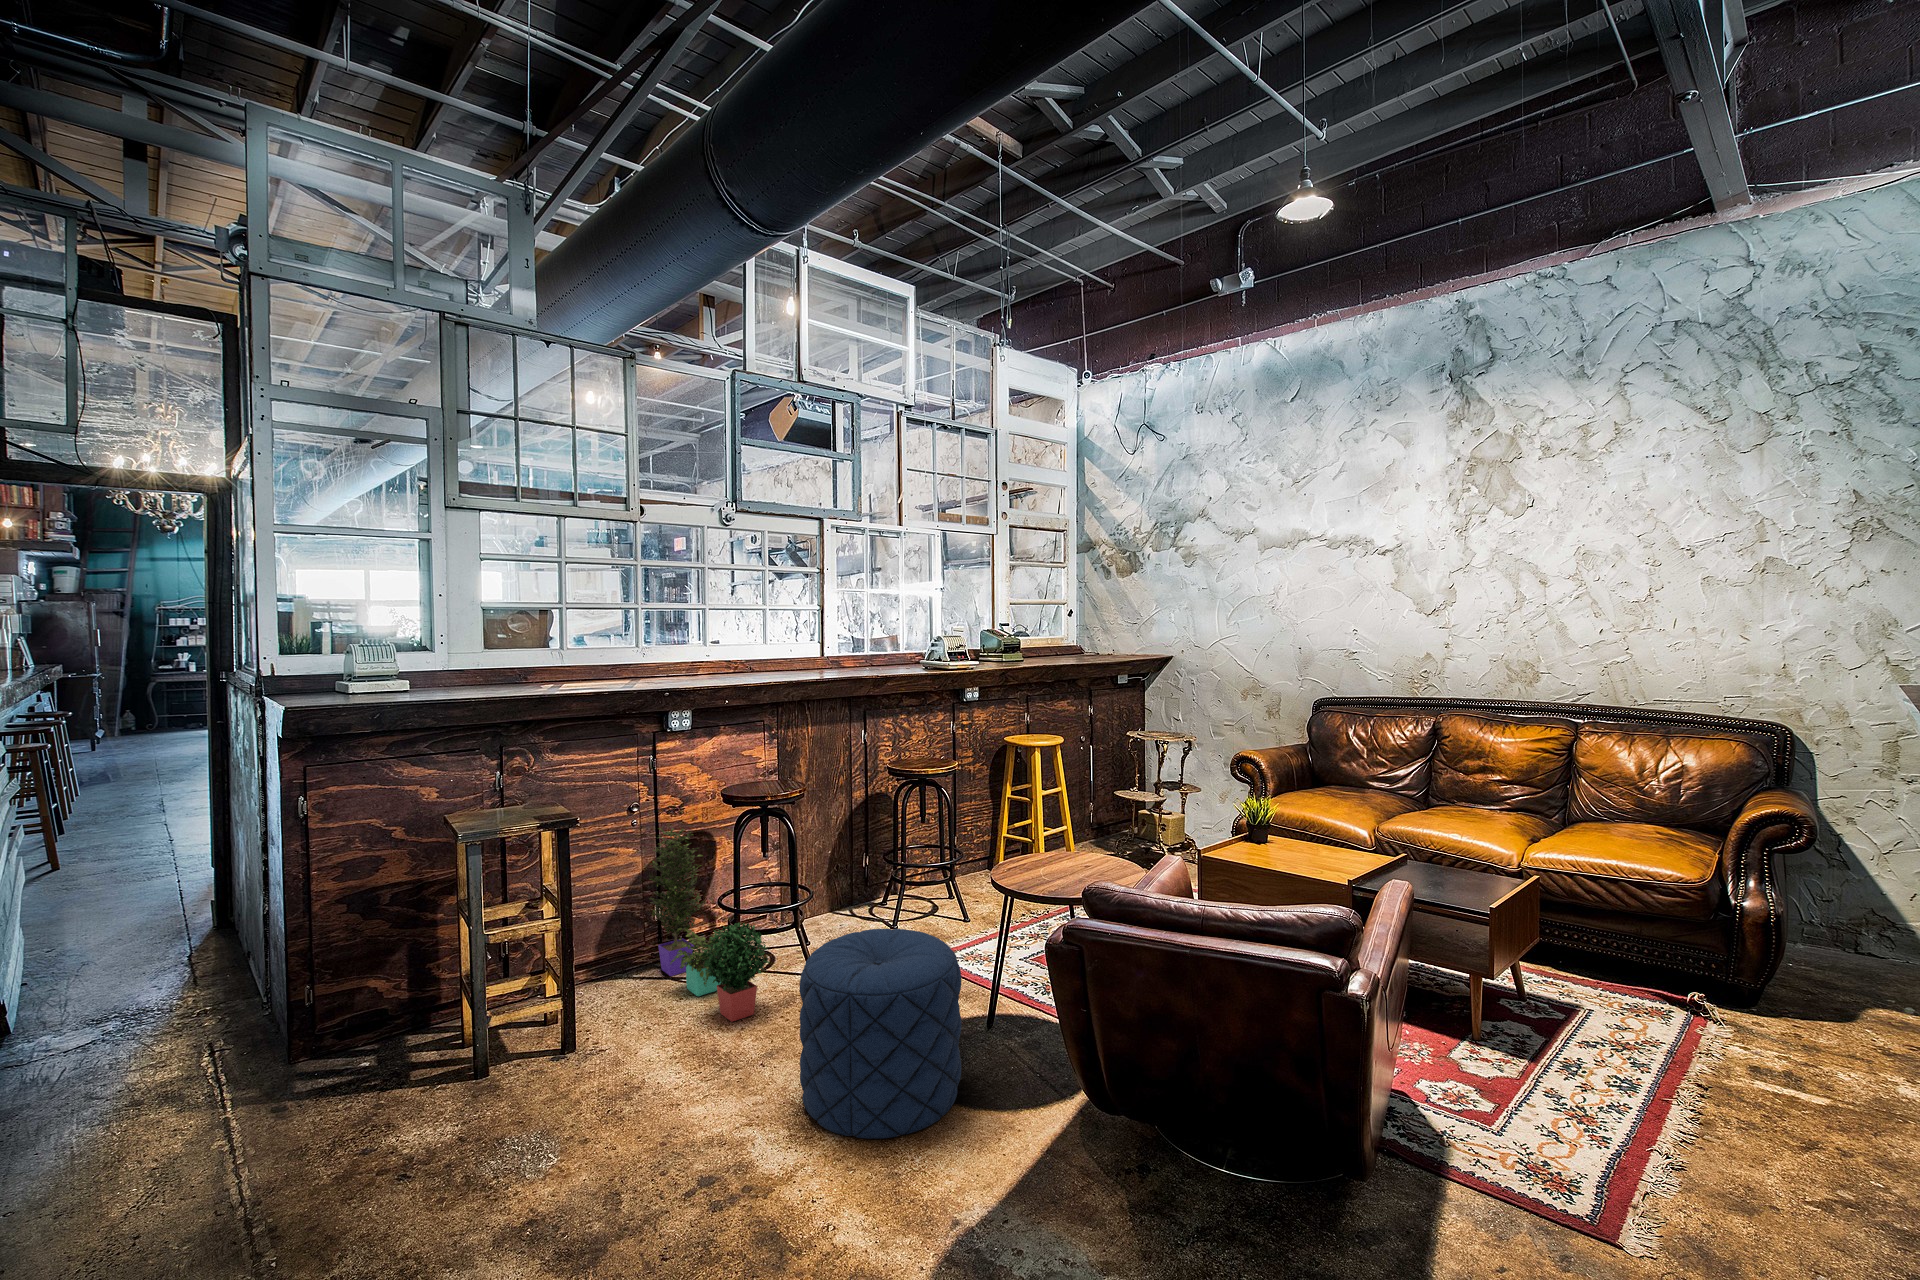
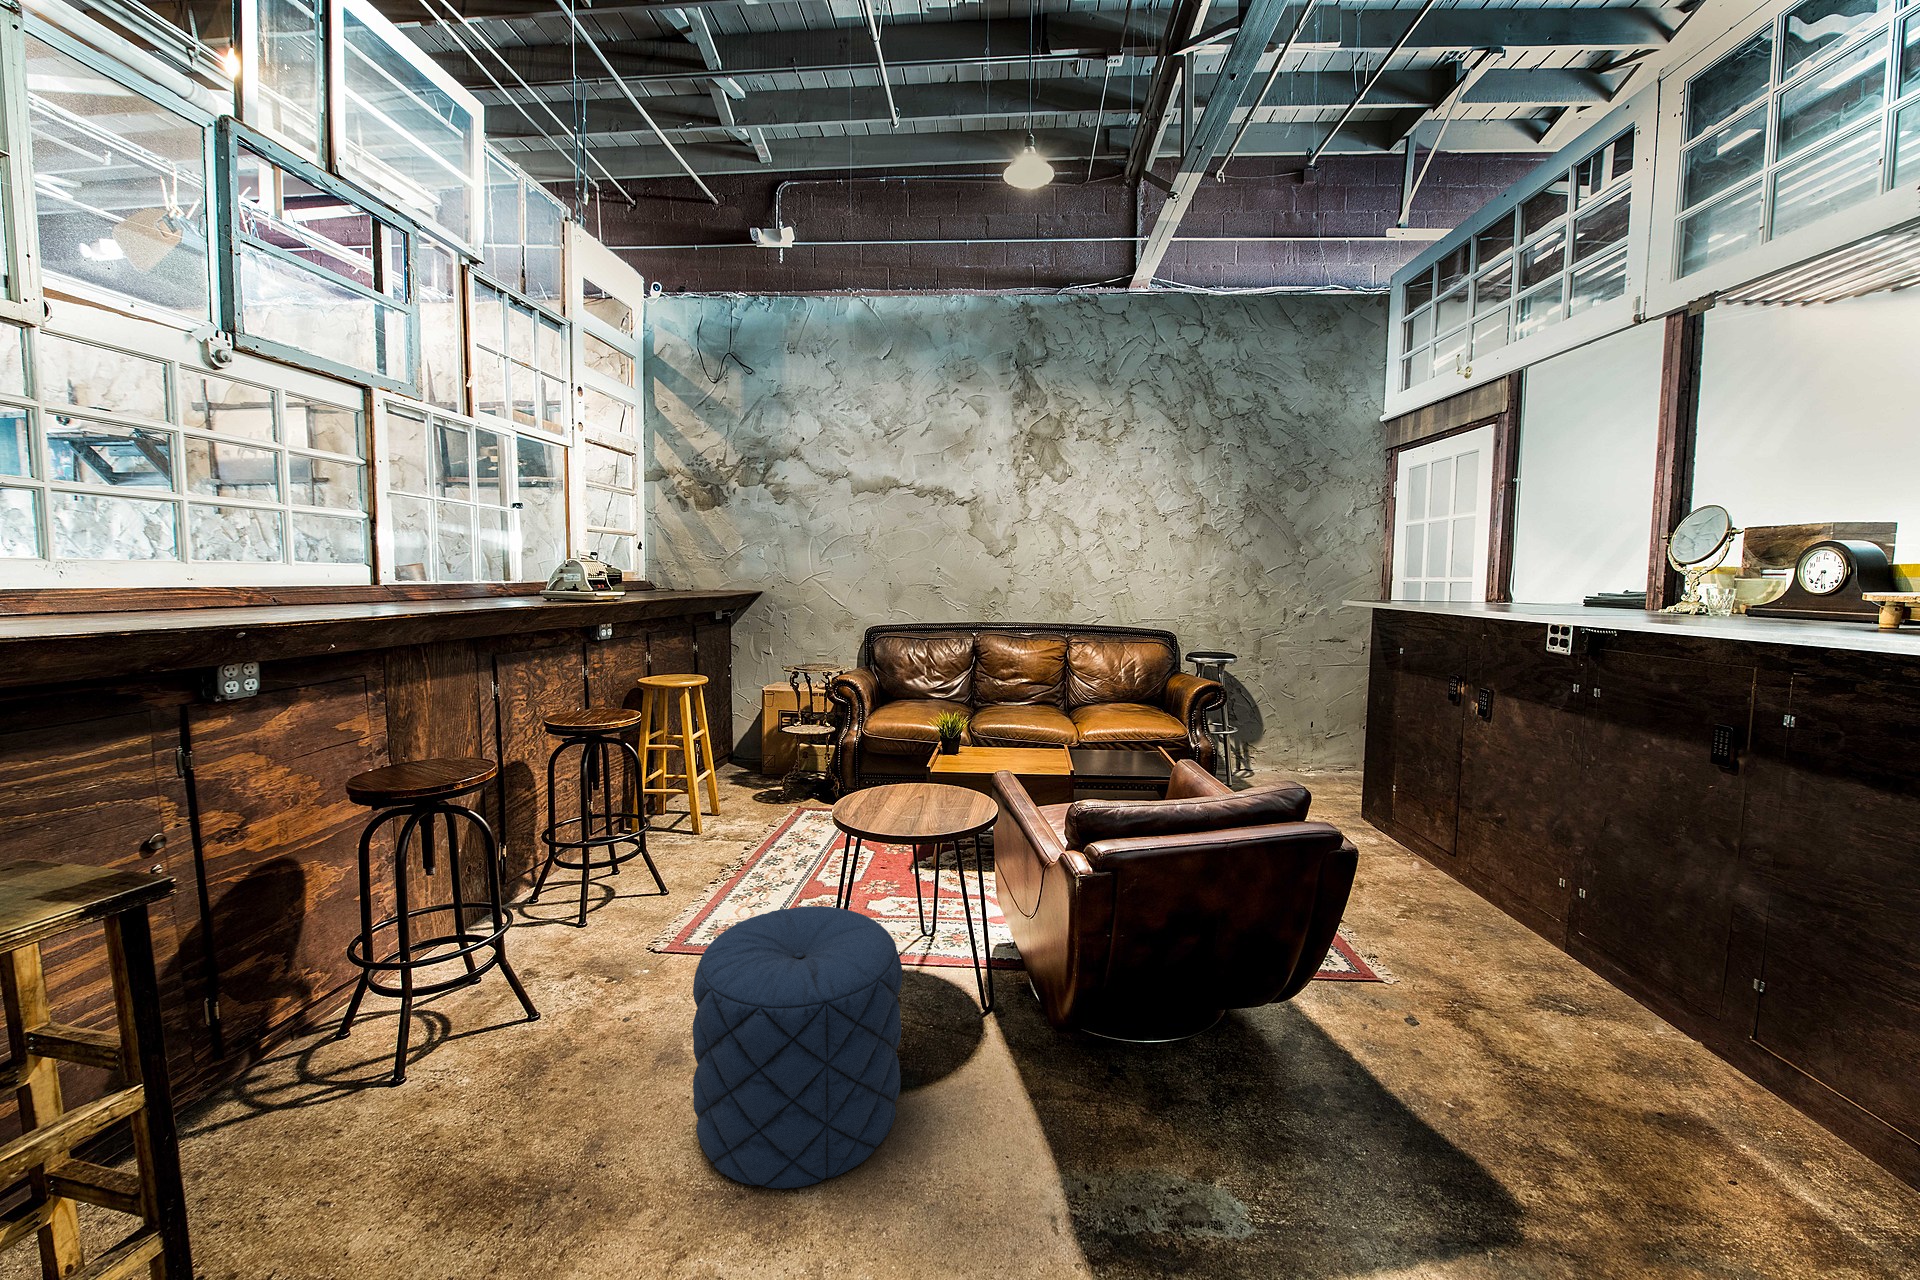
potted plant: present [650,828,769,1022] -> none [207,859,528,1124]

